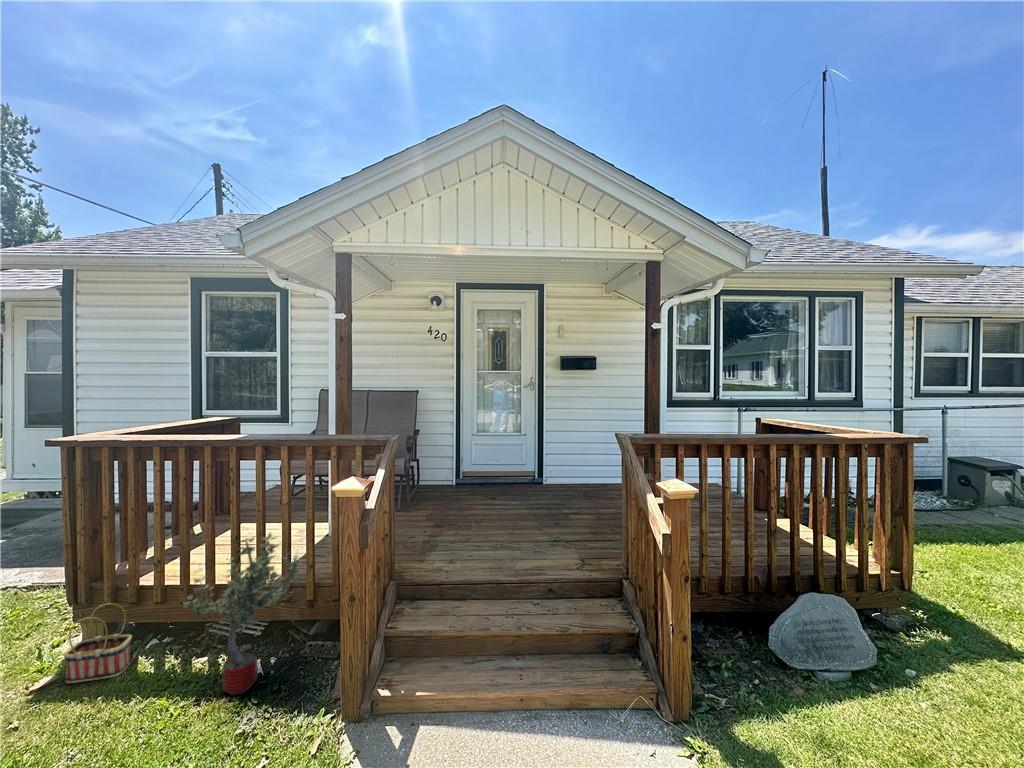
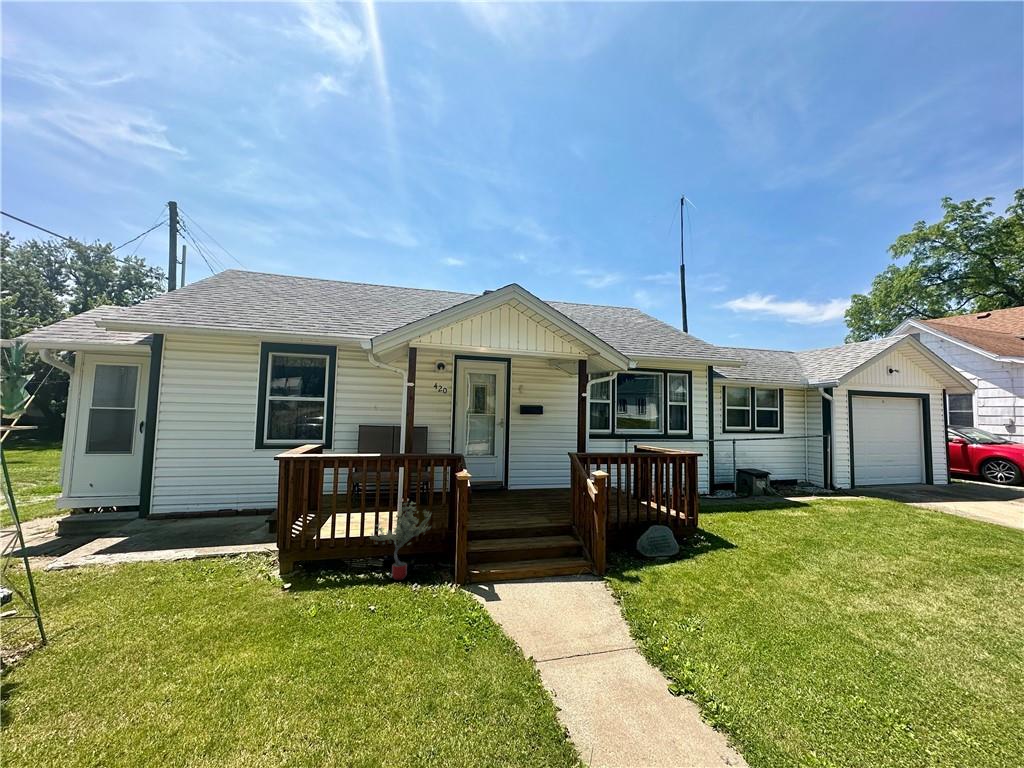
basket: present [64,603,132,683] -> none [301,543,329,583]

